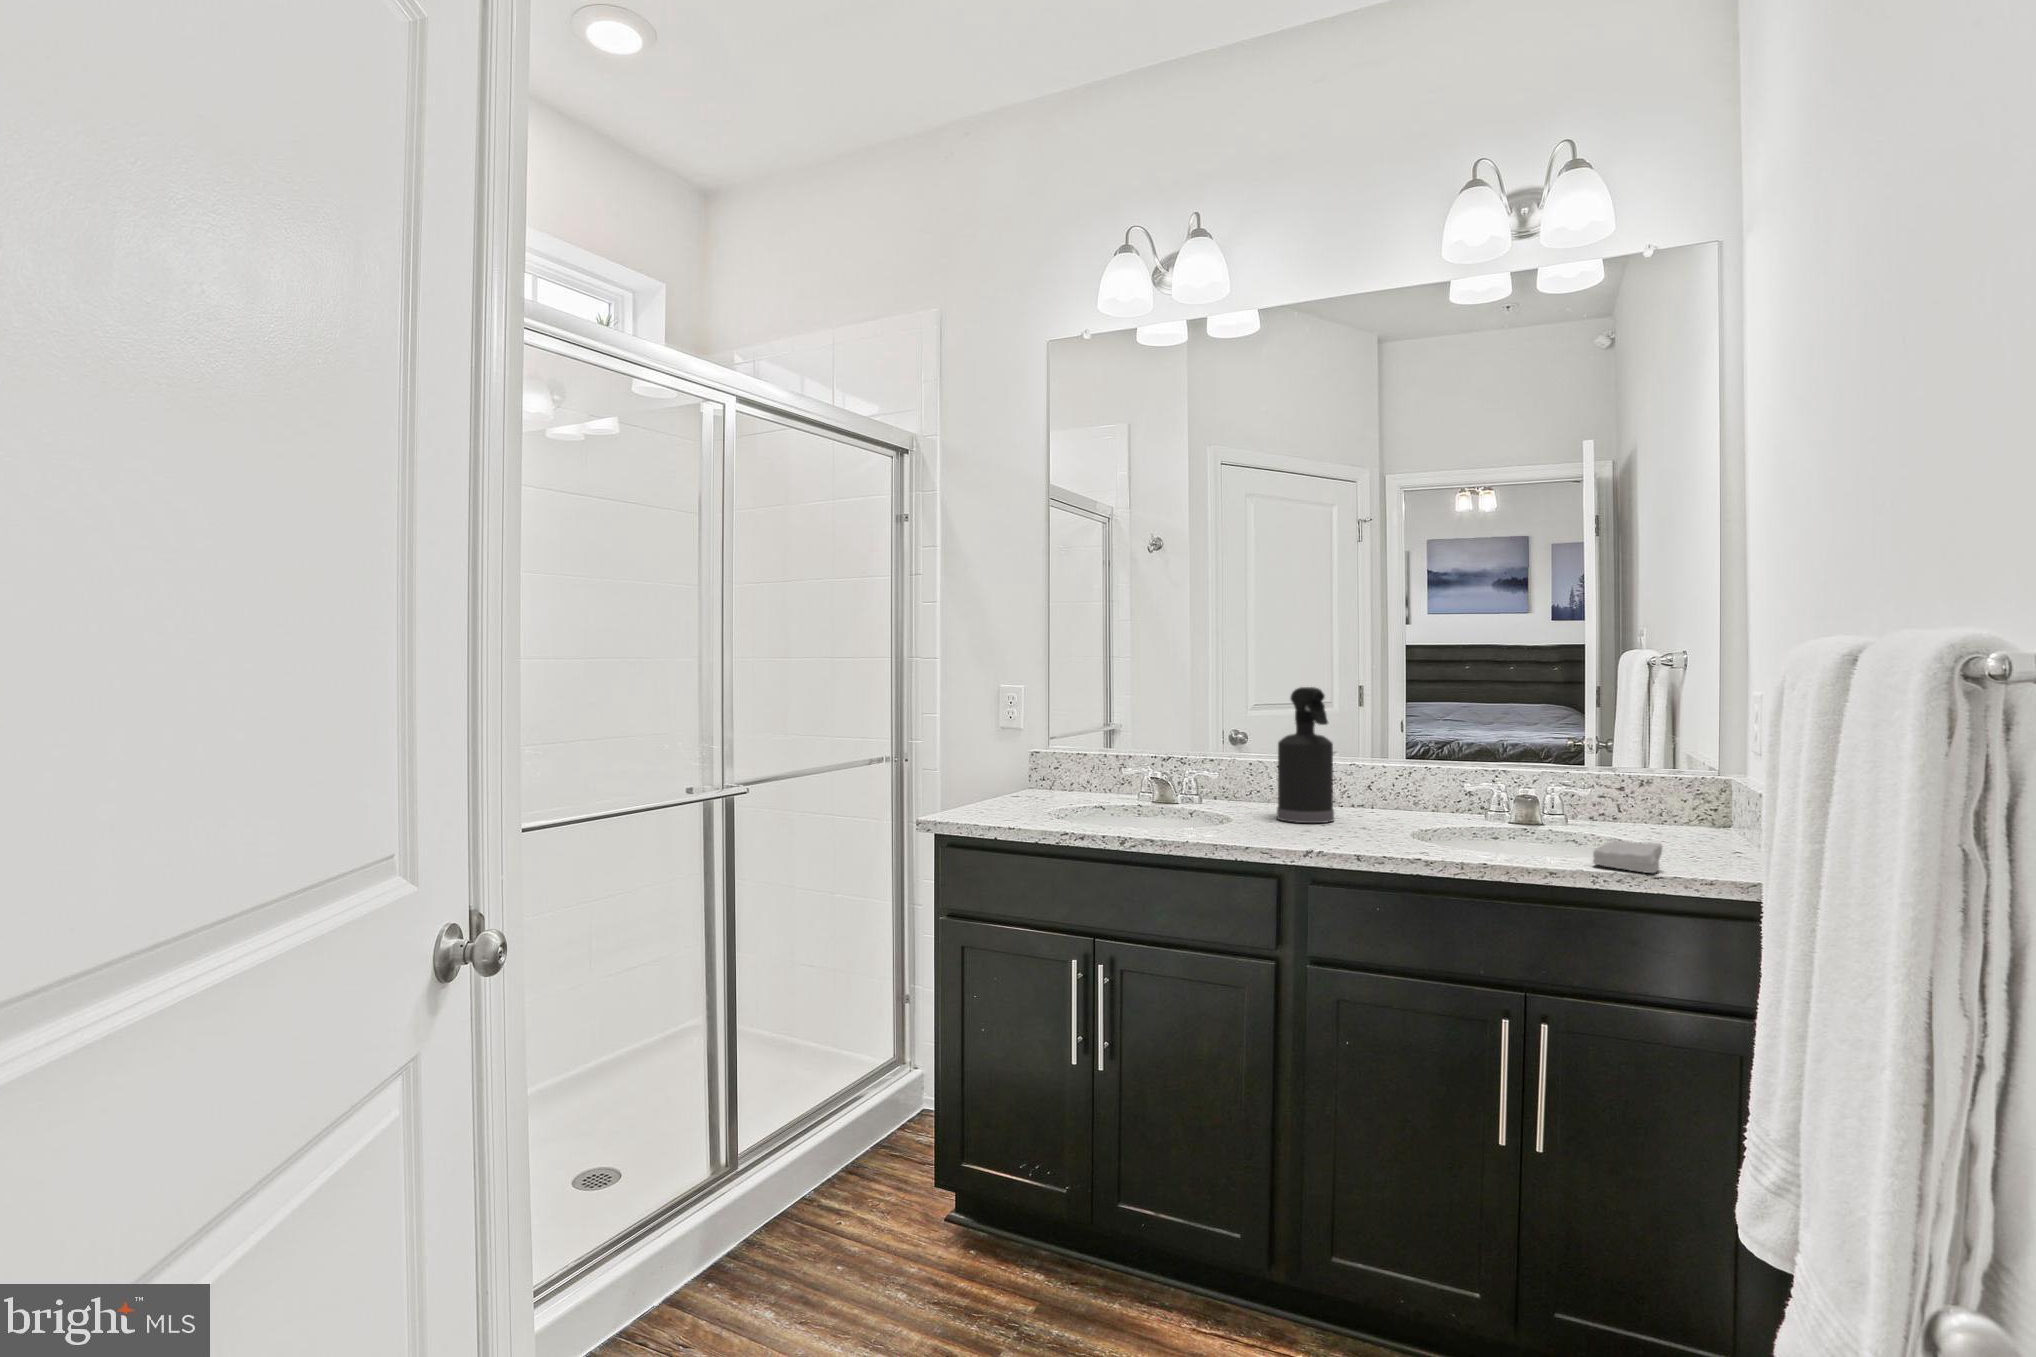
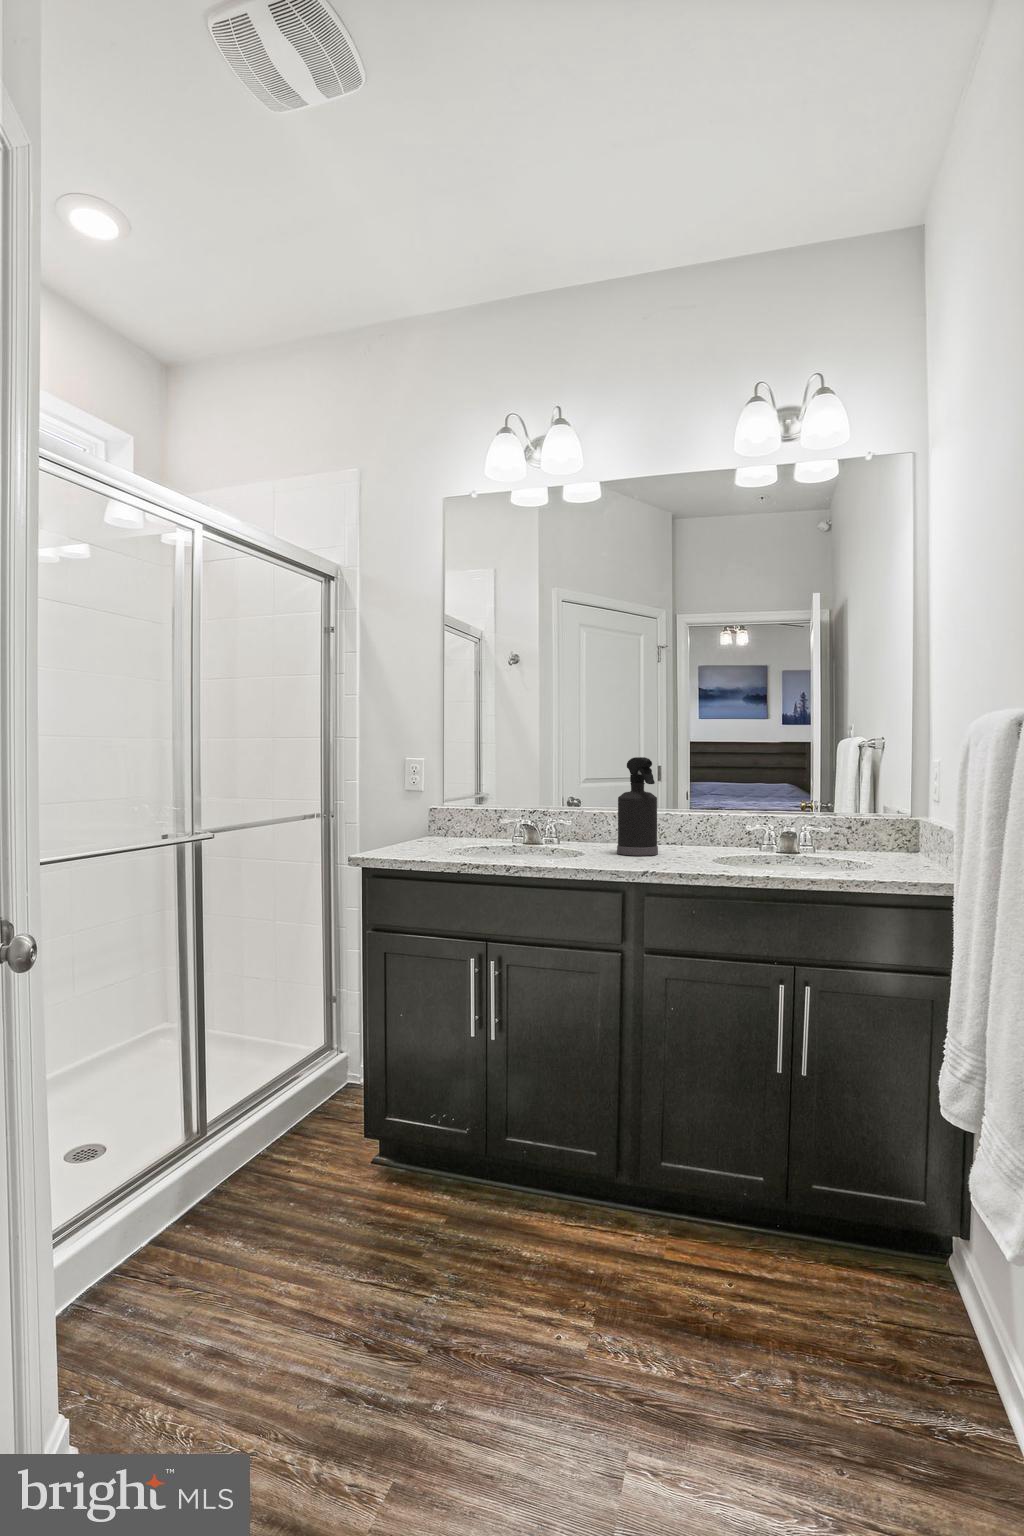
soap bar: present [1593,840,1662,873] -> none [838,859,882,880]

